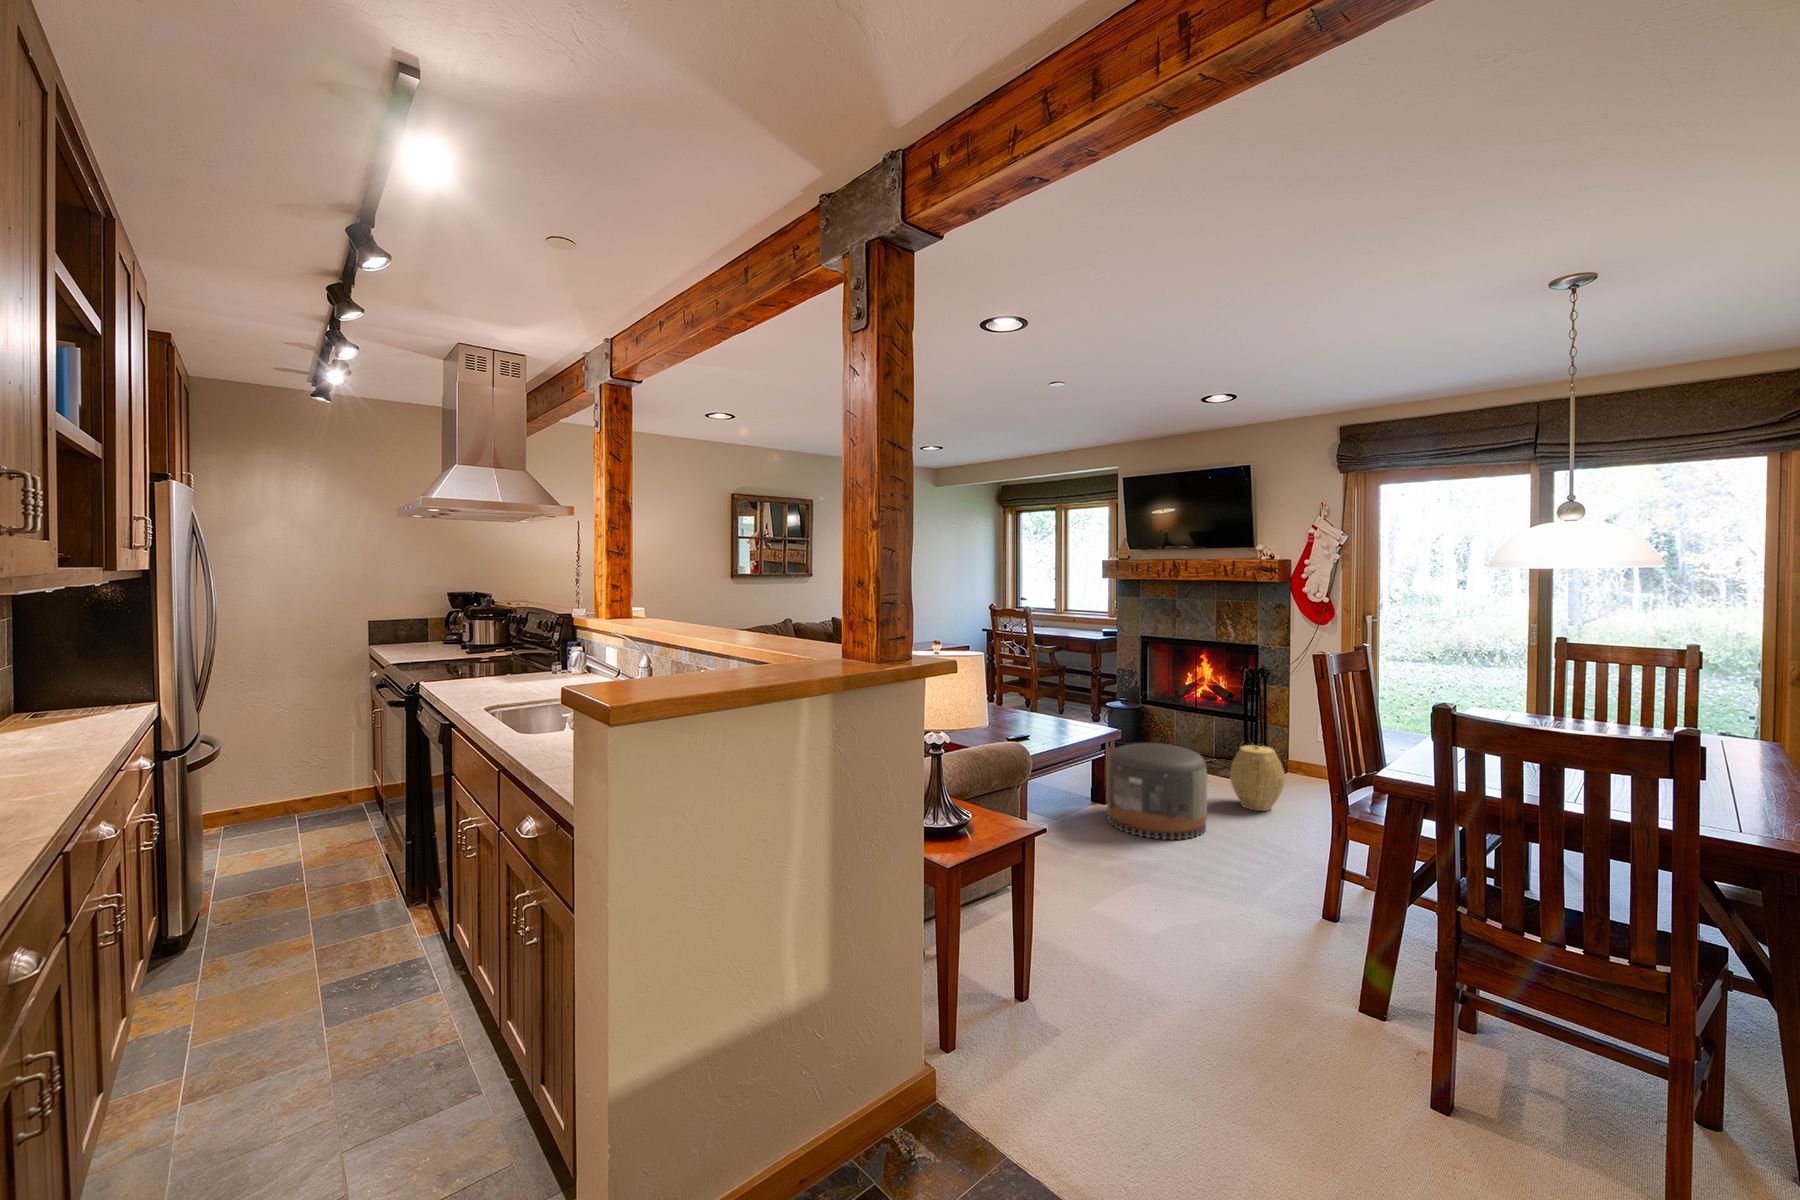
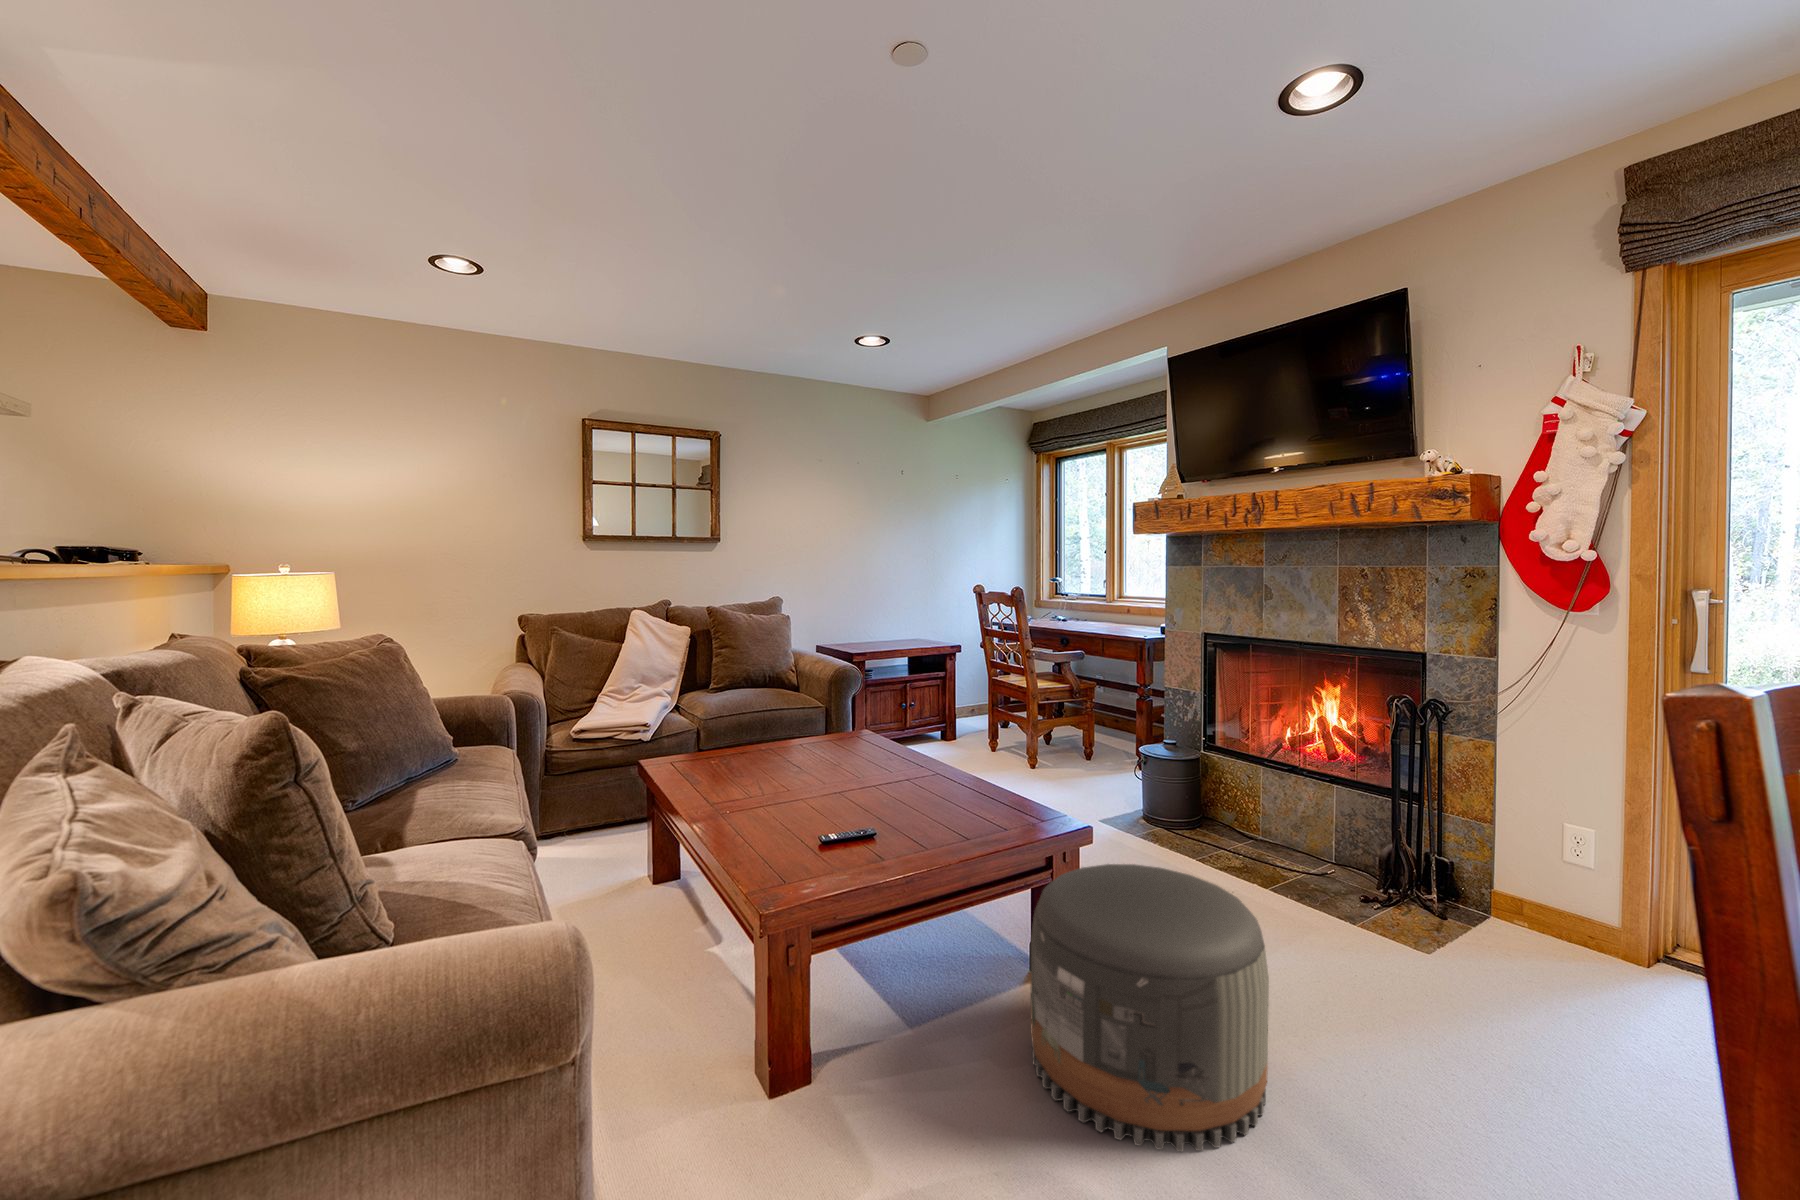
woven basket: present [1230,745,1285,811] -> none [1345,879,1486,1049]

